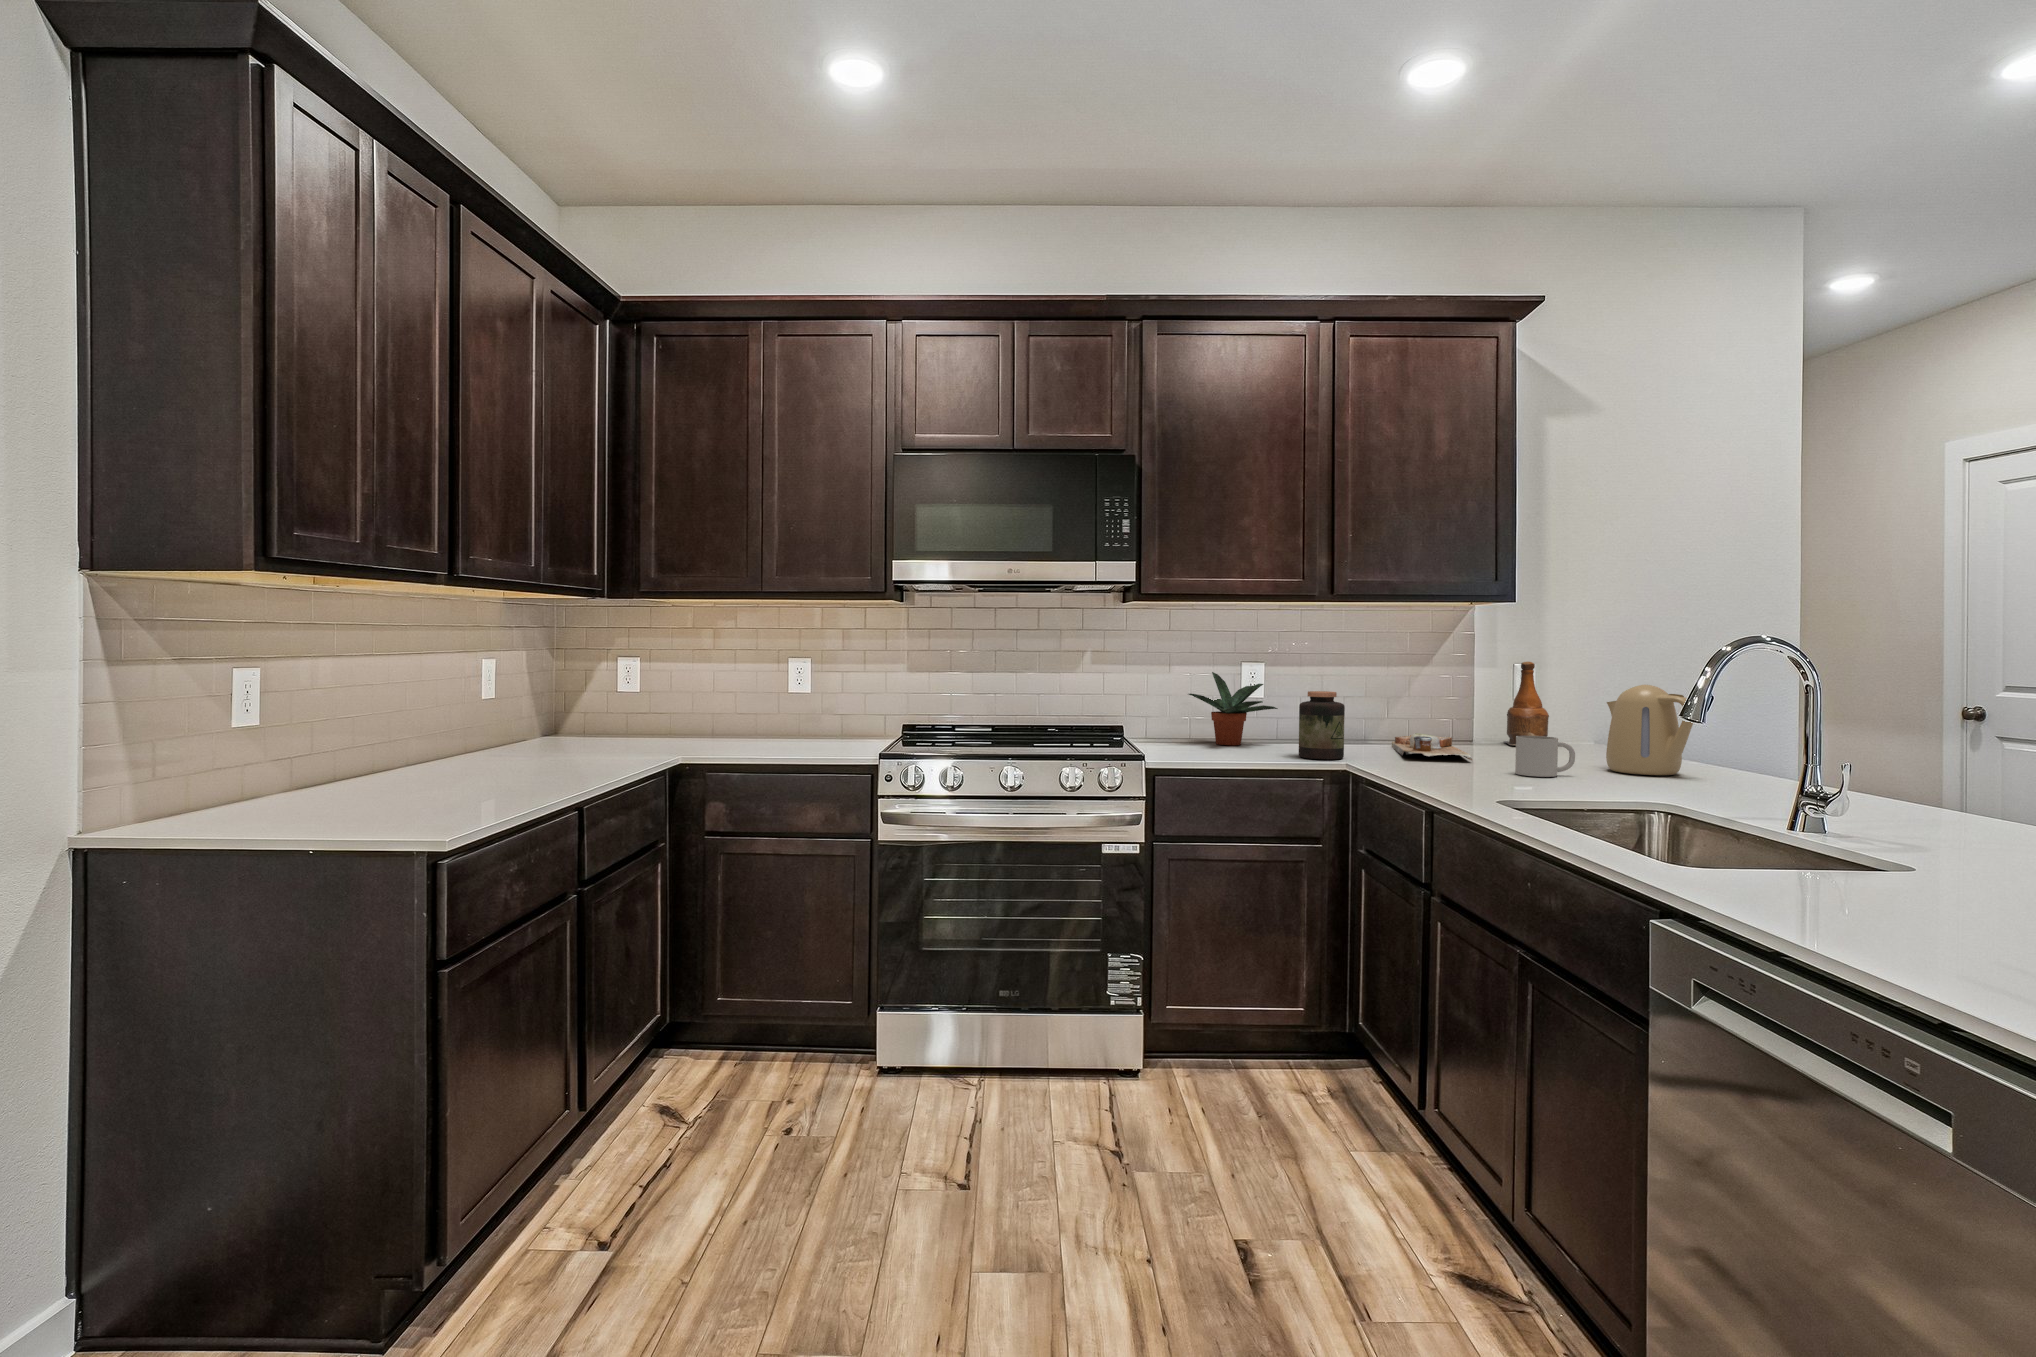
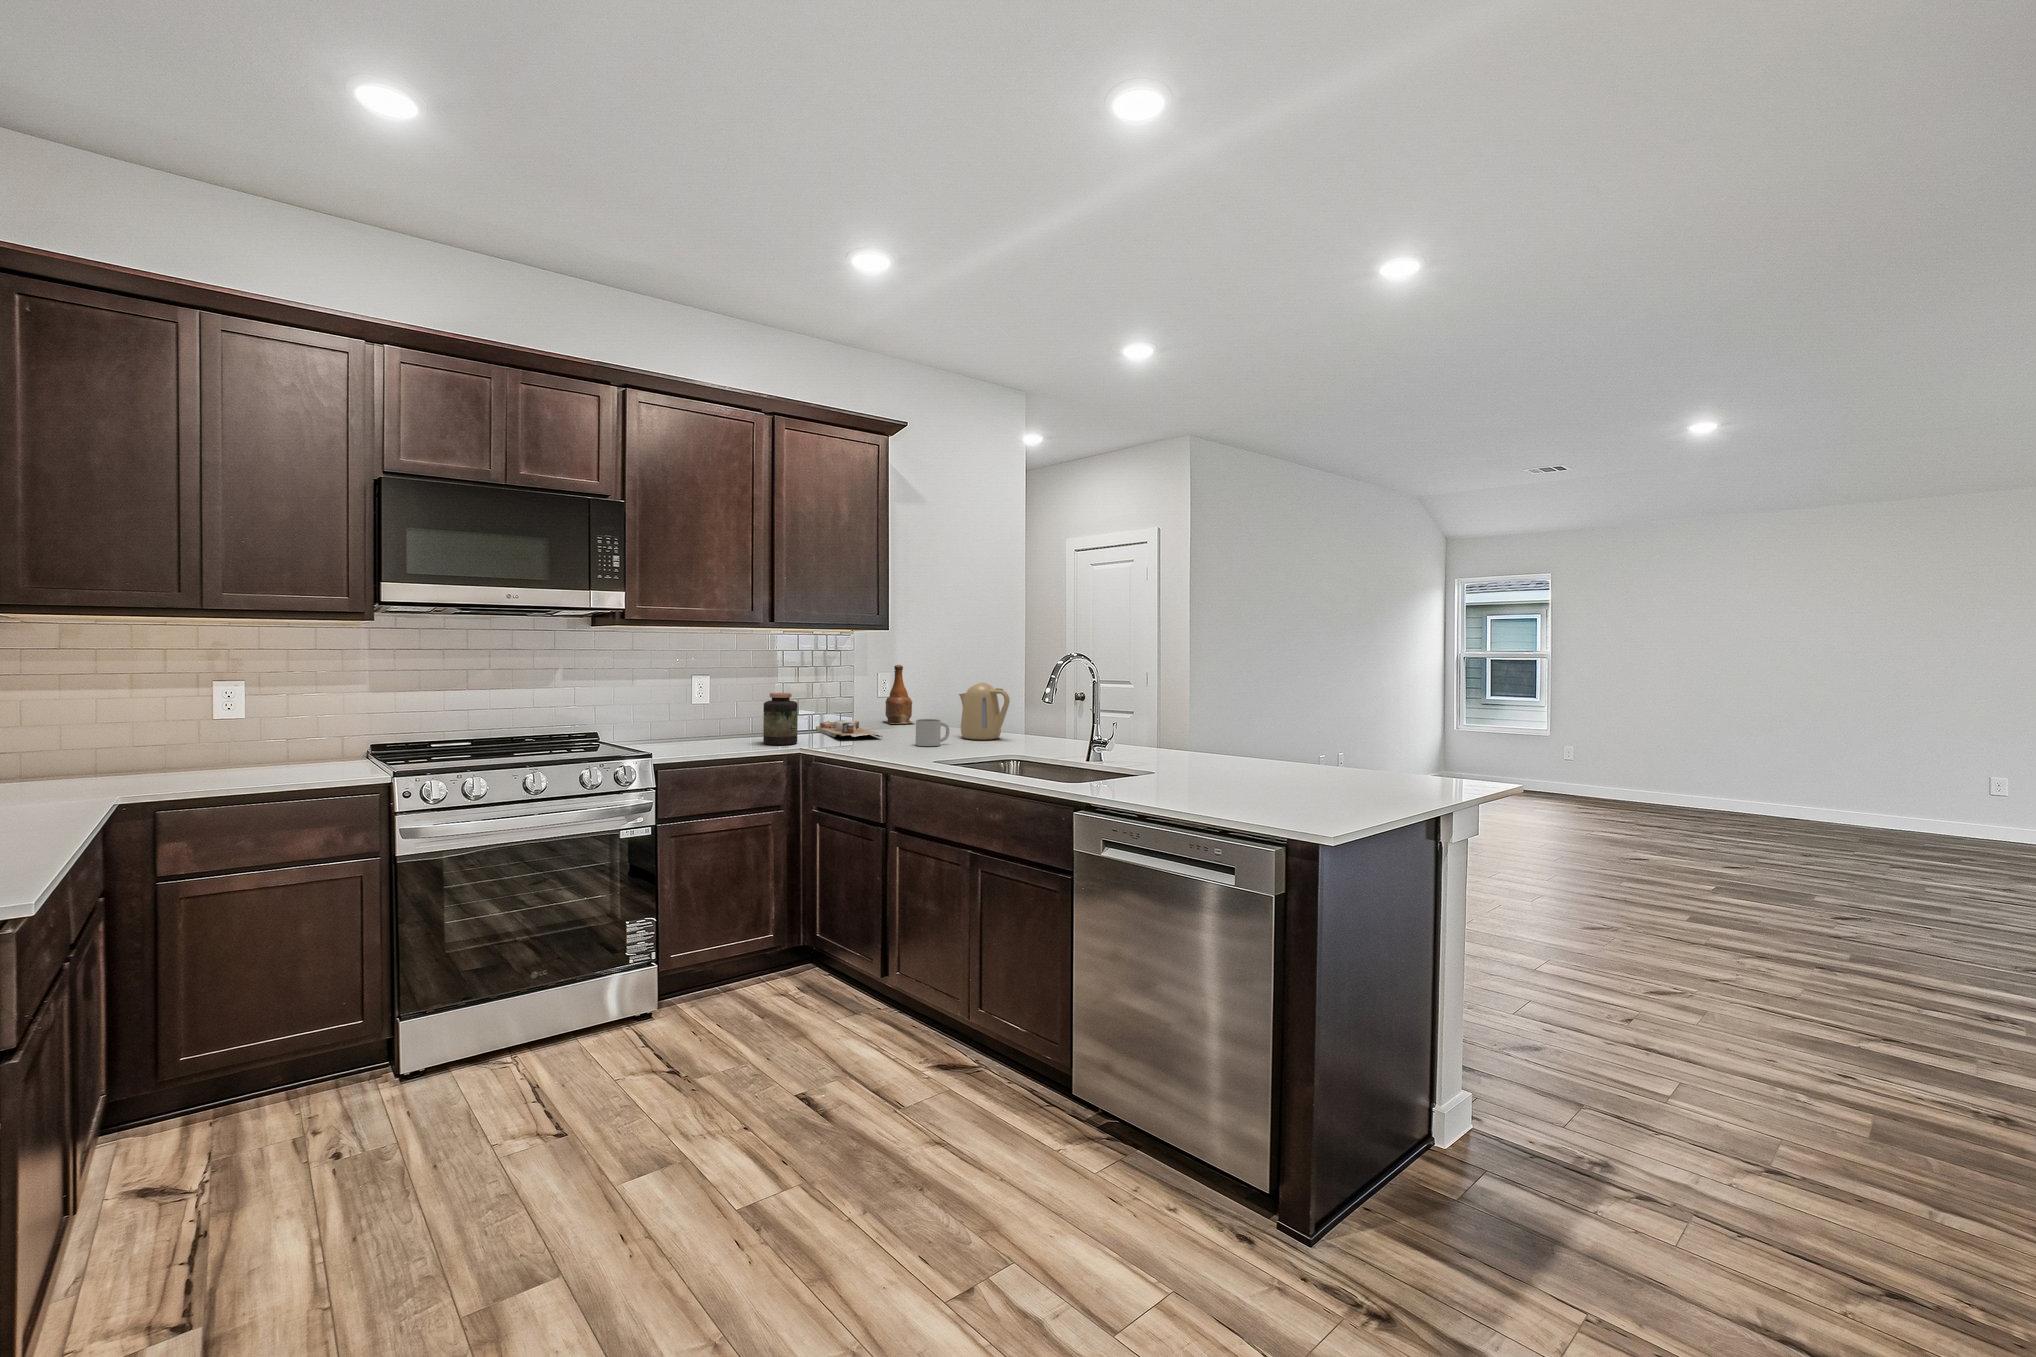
potted plant: present [1189,672,1278,745] -> none [661,678,736,738]

